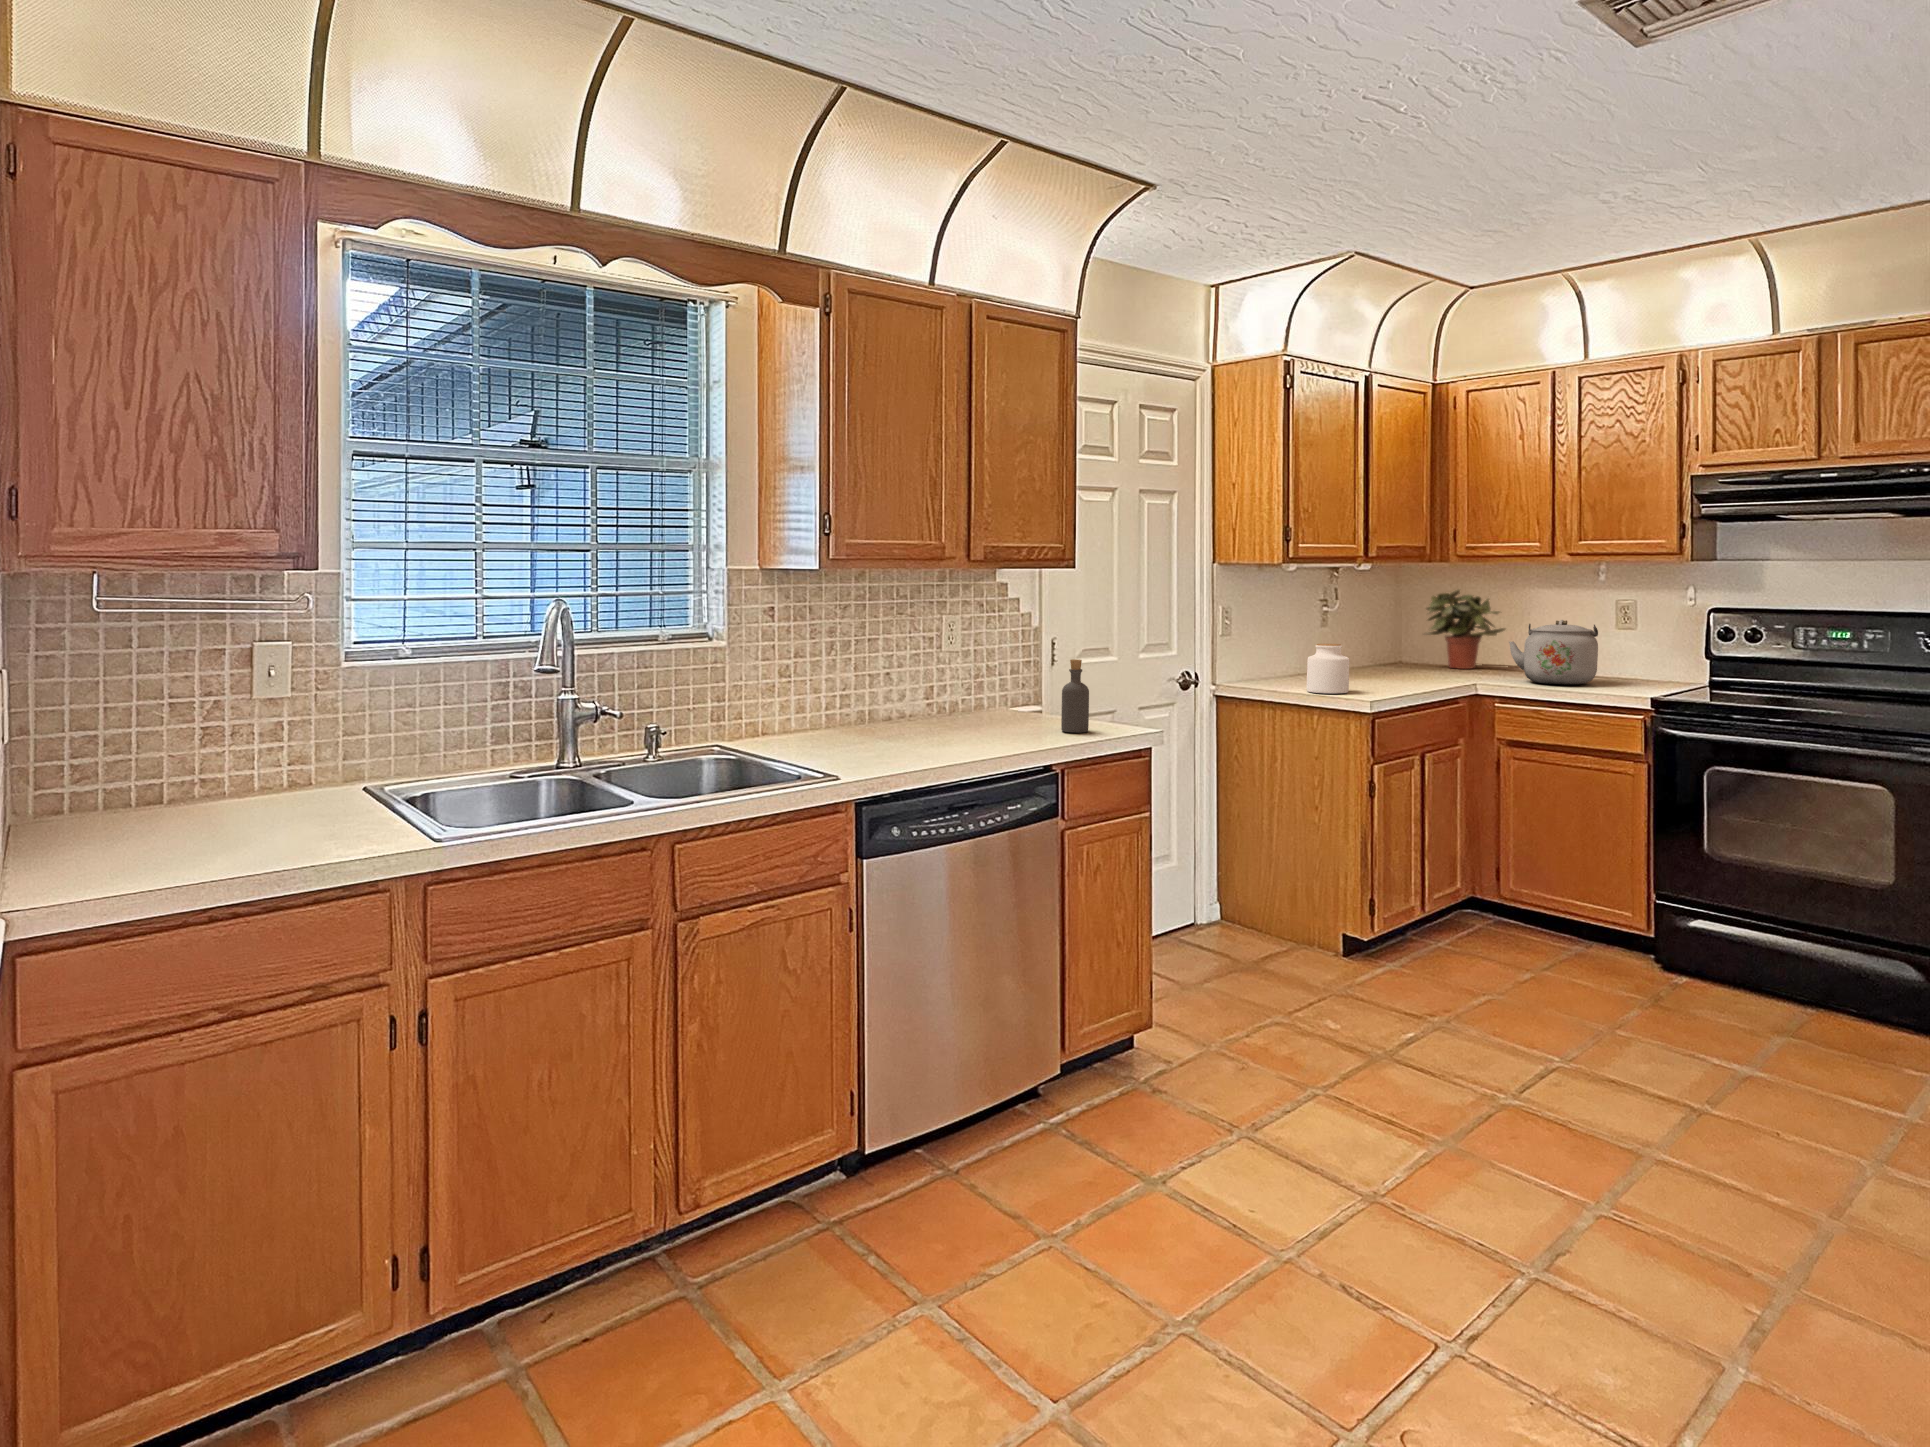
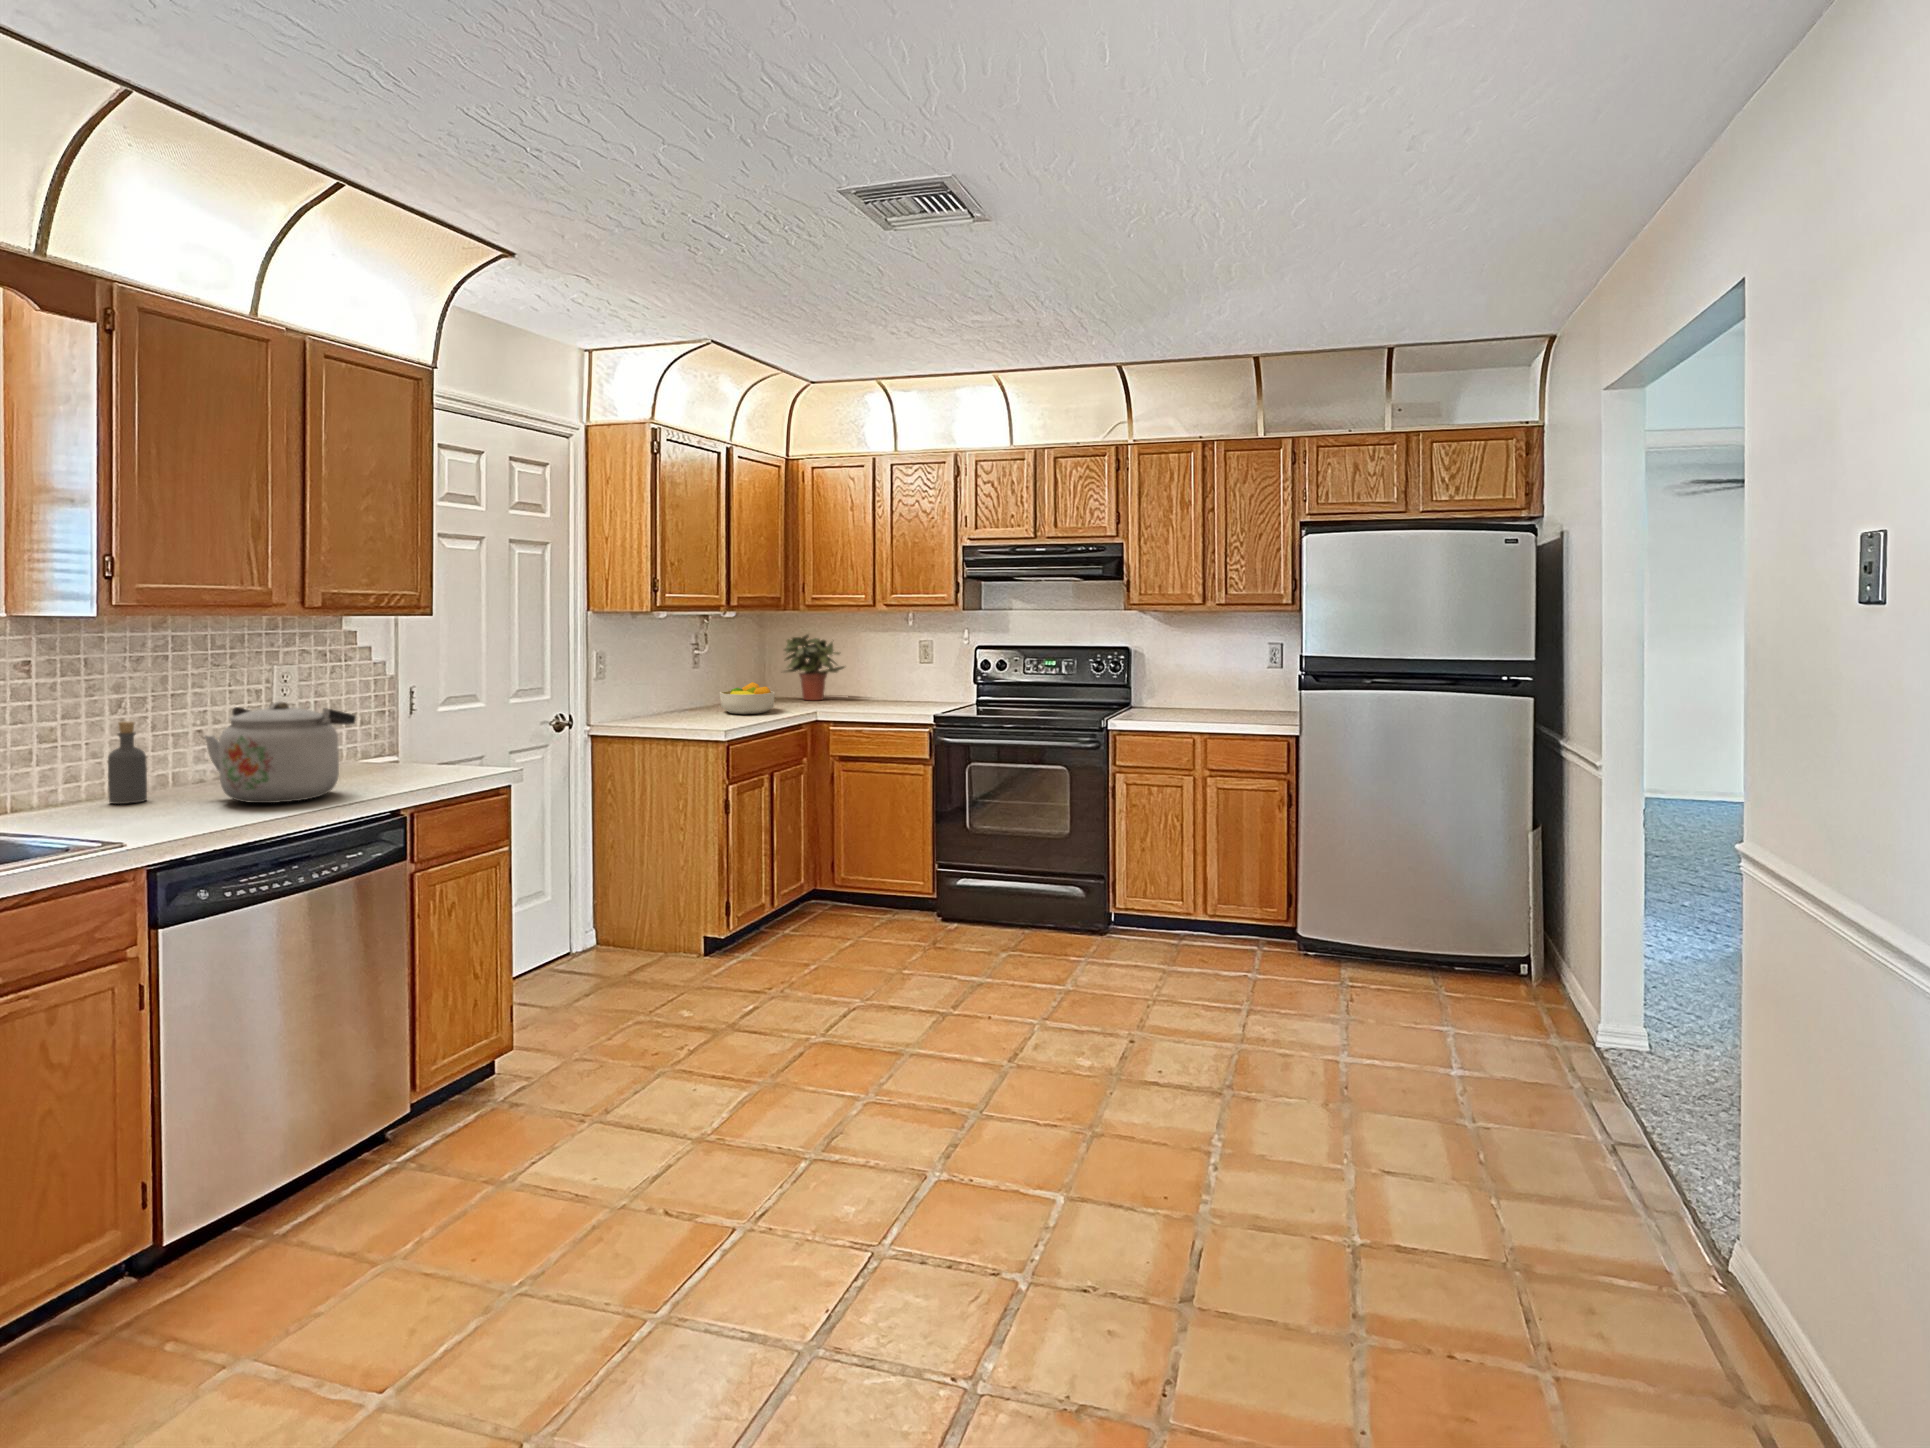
kettle: present [1509,620,1598,684] -> present [205,701,356,803]
jar: present [1307,644,1349,694] -> none [676,683,712,727]
fruit bowl: none [1352,645,1420,681] -> present [719,682,775,714]
bottle: present [1061,659,1089,733] -> present [108,722,147,804]

